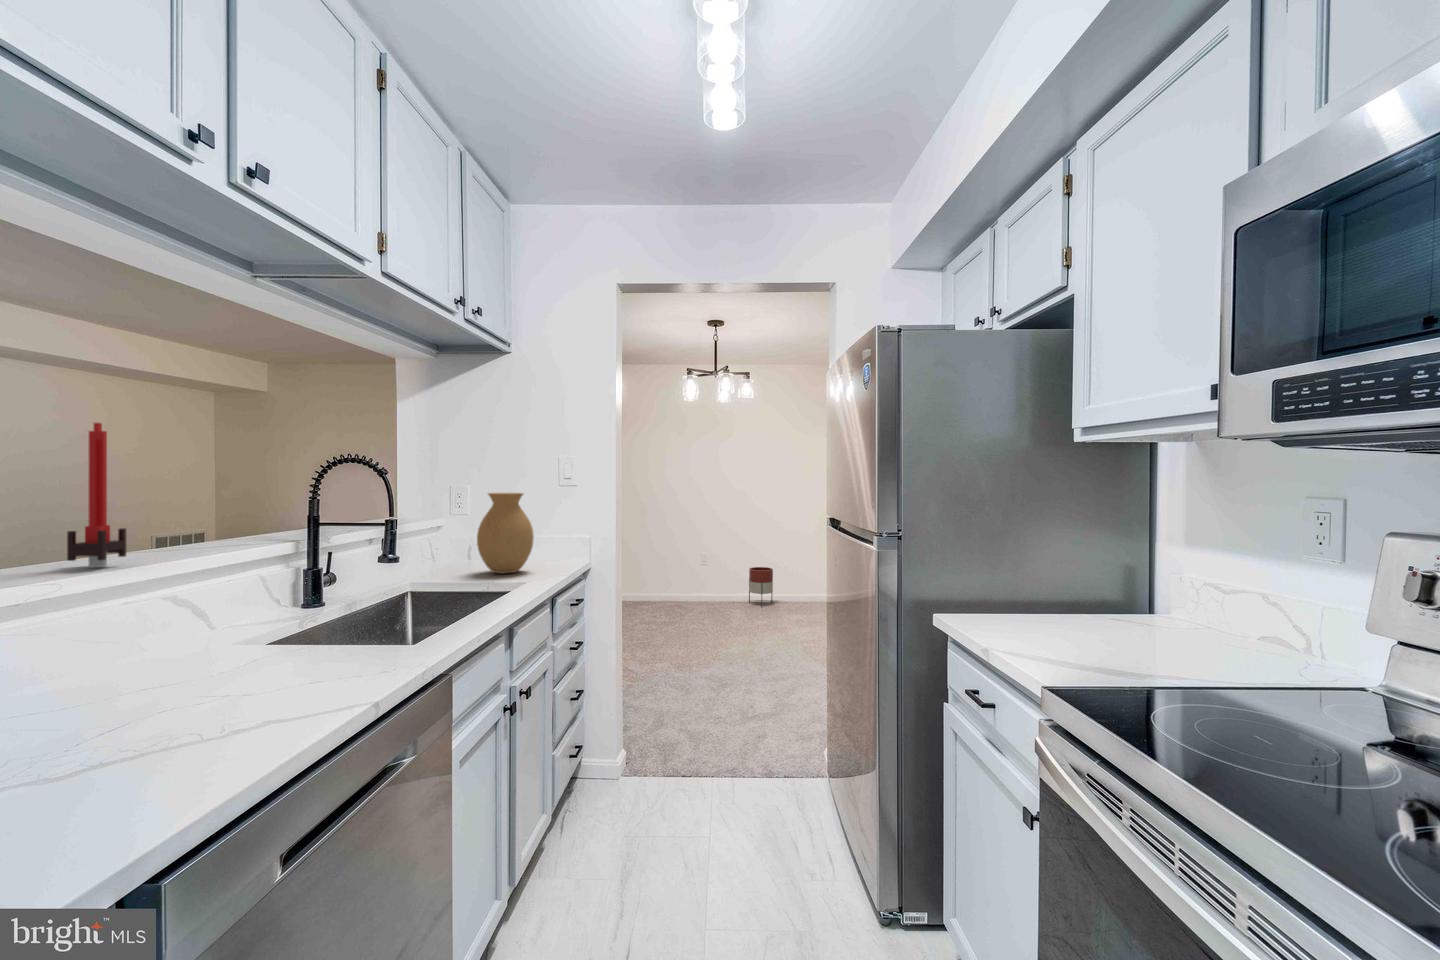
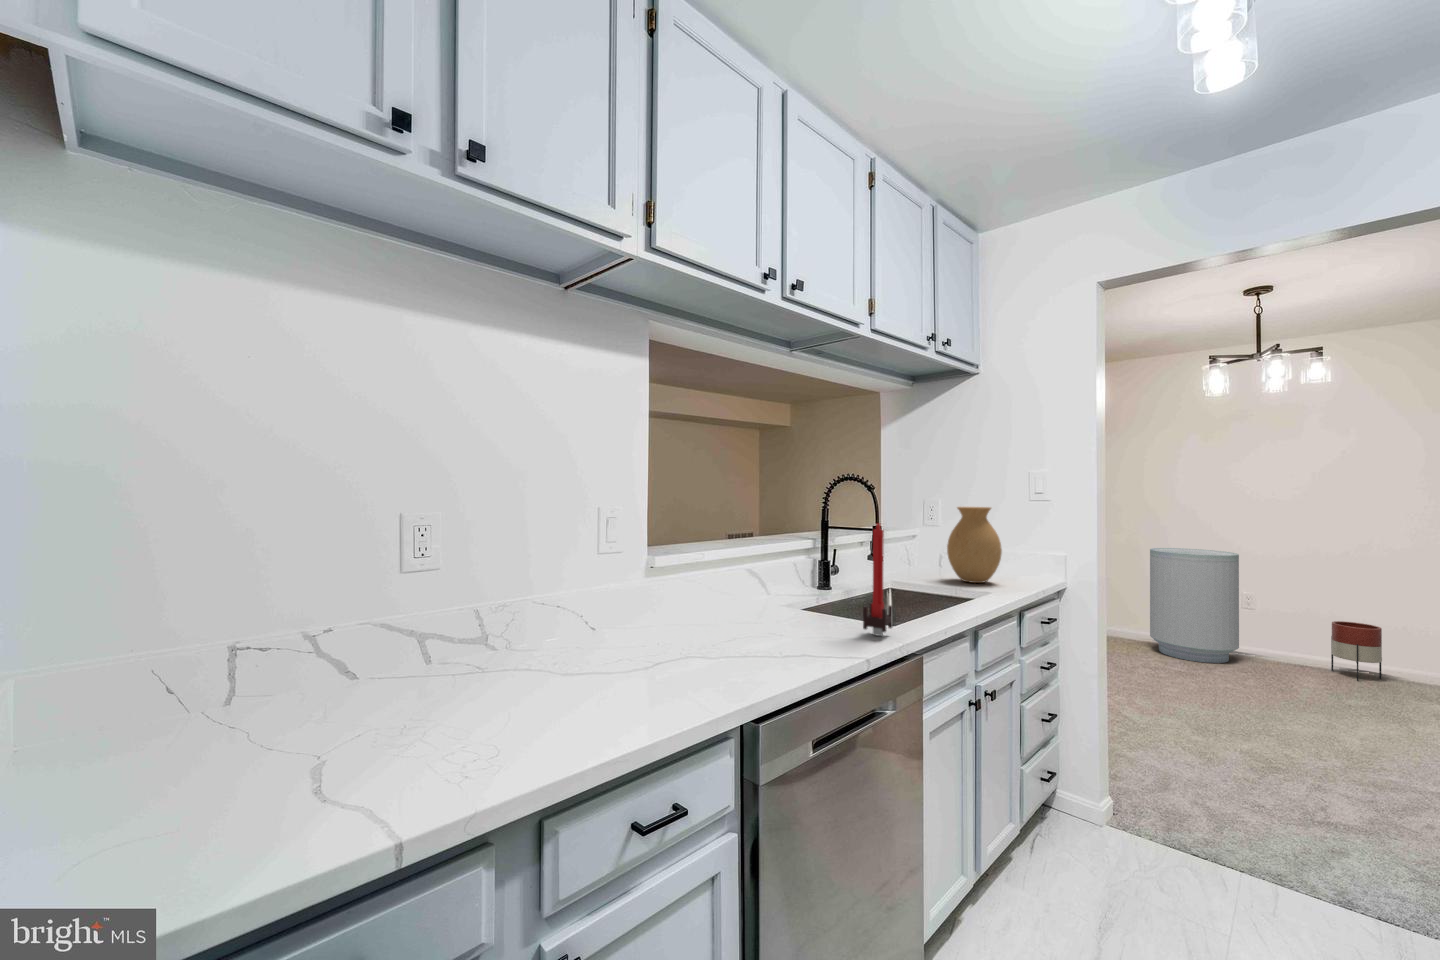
candle: present [67,423,126,567] -> present [863,523,893,636]
trash can: none [645,523,701,612] -> present [1150,548,1239,663]

